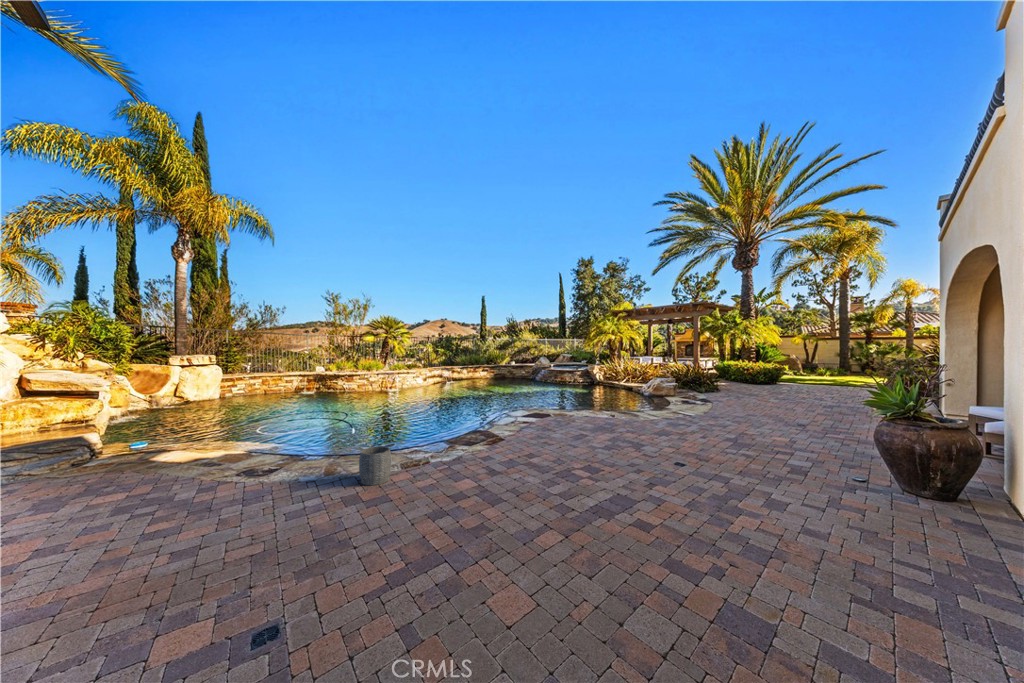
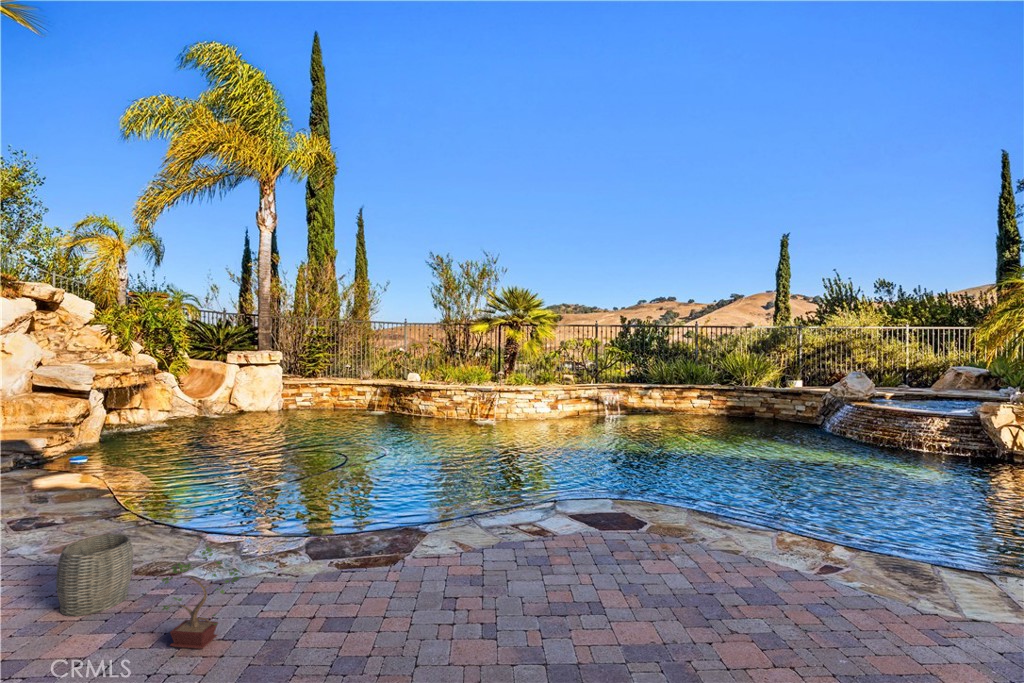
potted plant: none [441,435,480,480] -> present [162,547,240,649]

